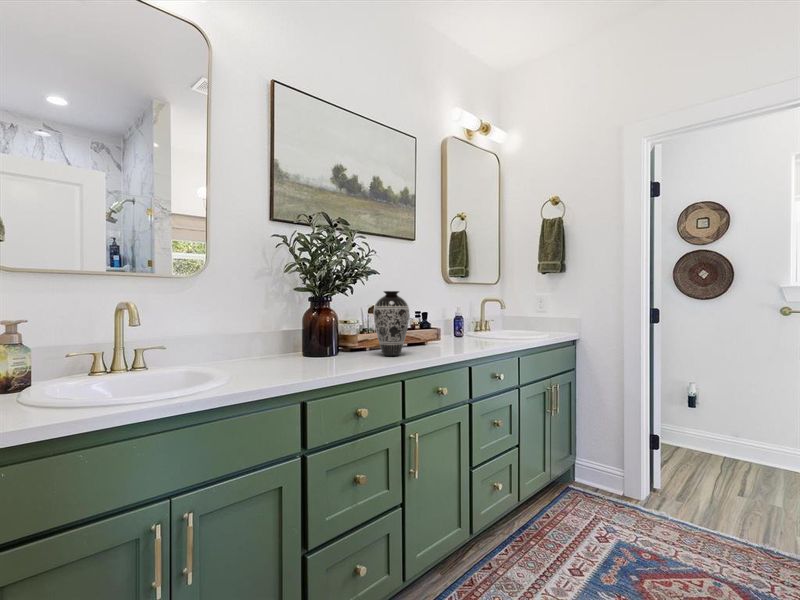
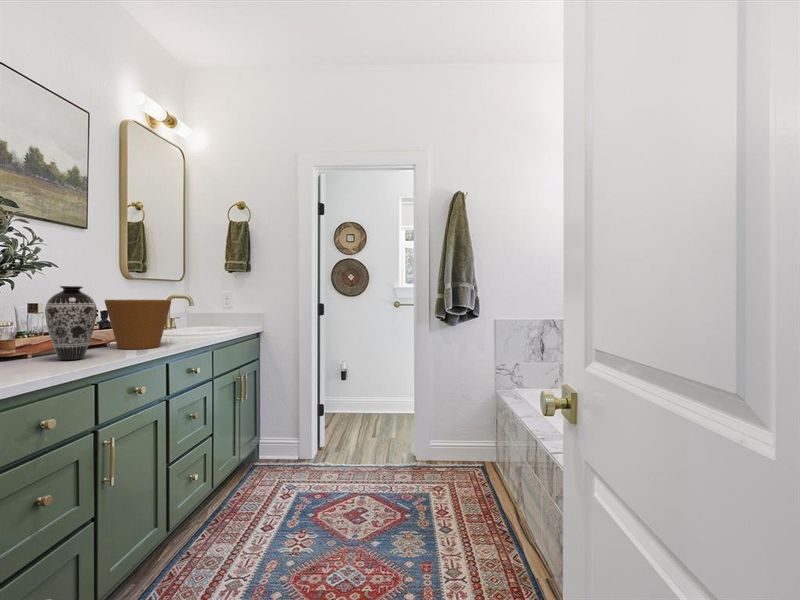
flower pot: none [420,303,475,350] -> present [105,300,171,349]

